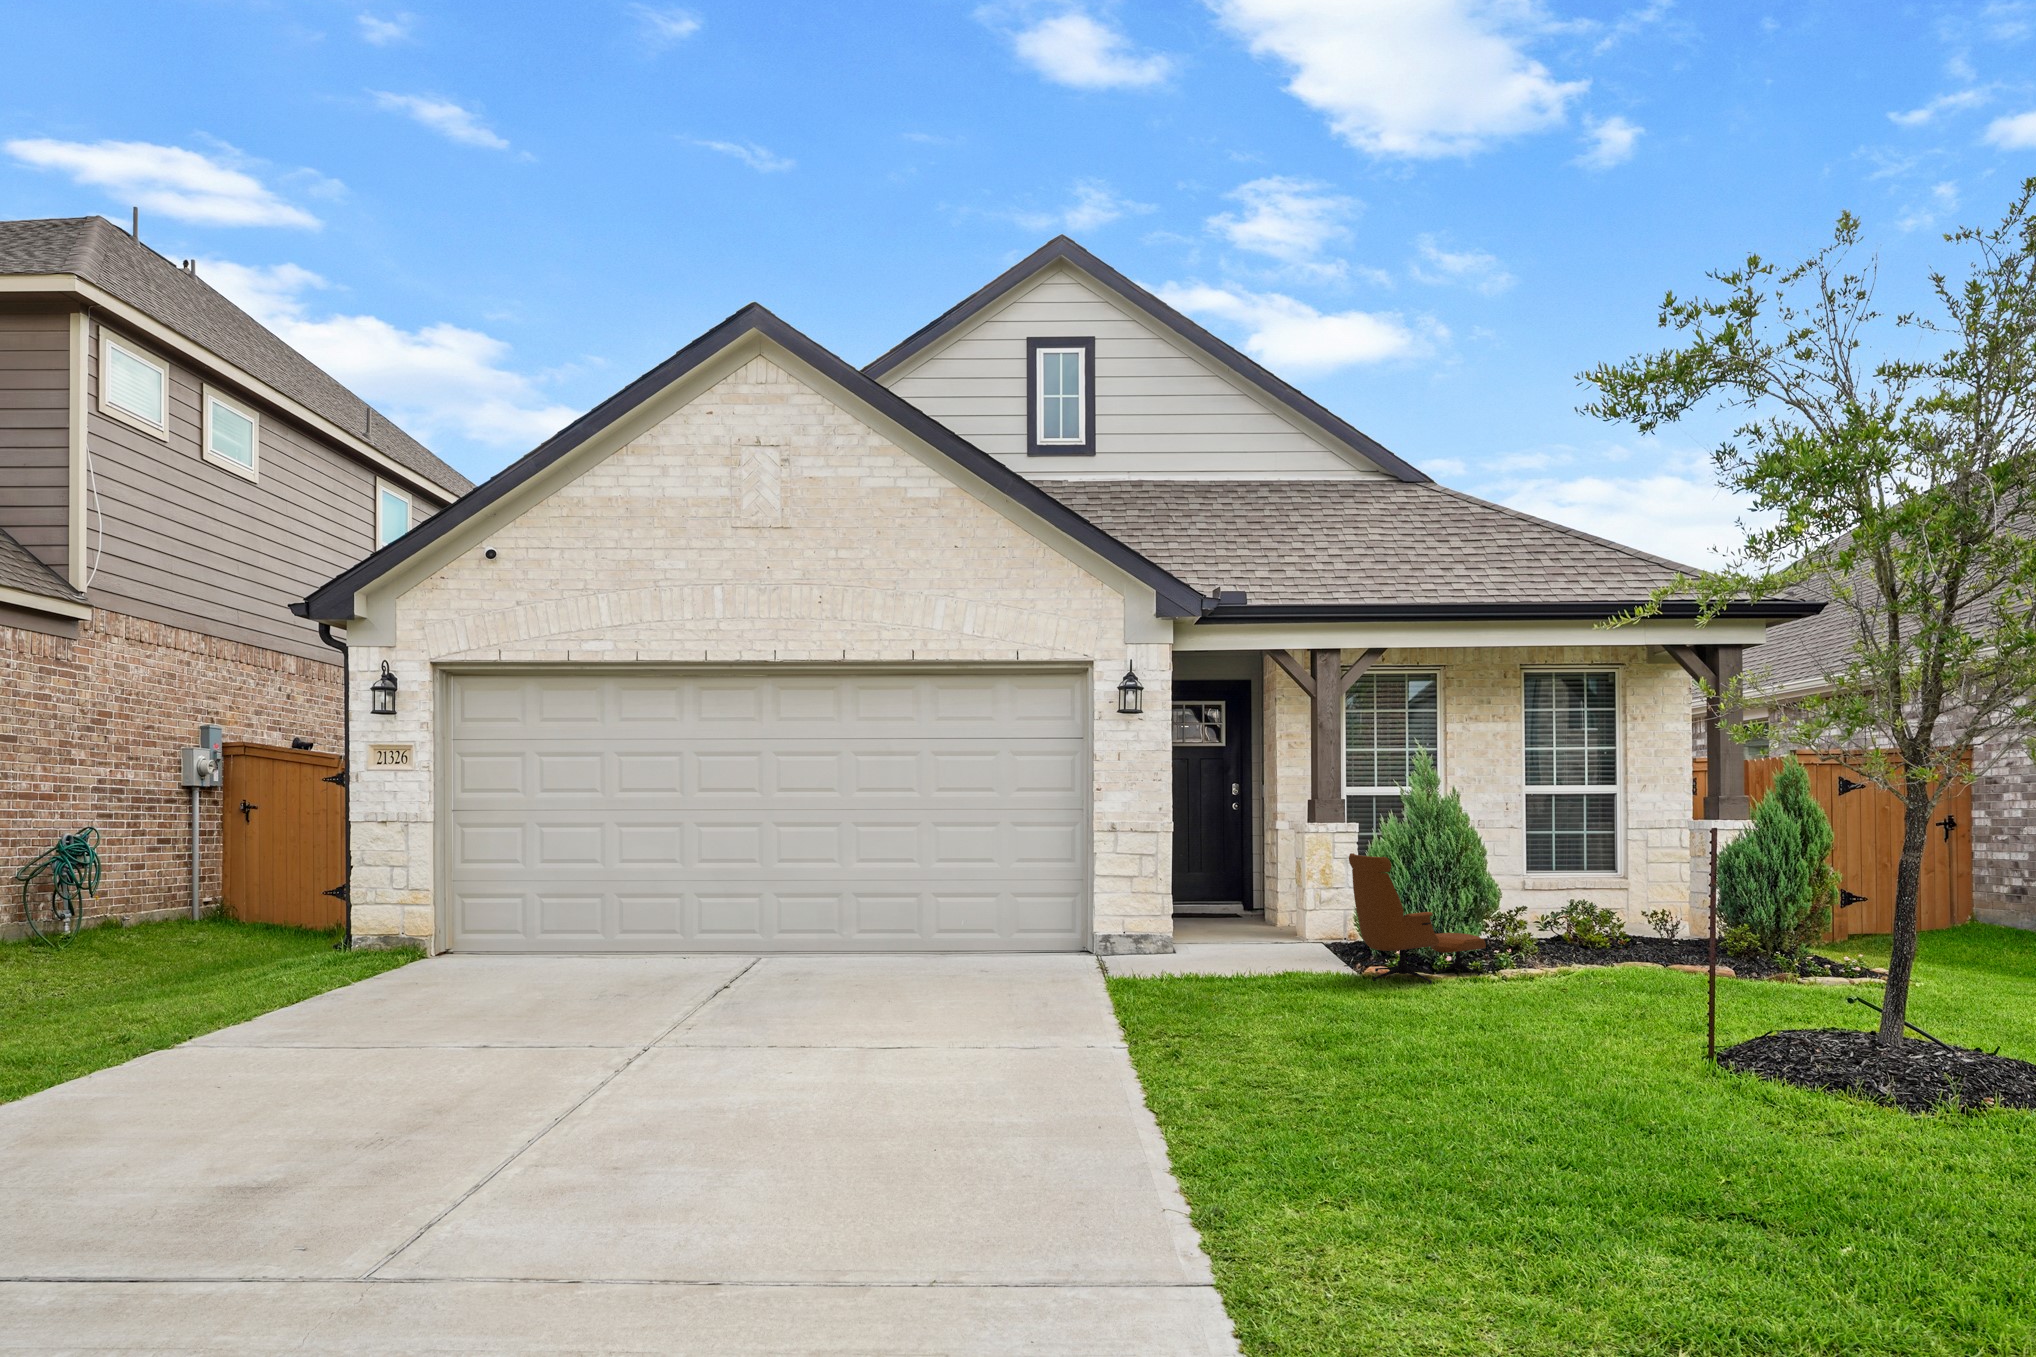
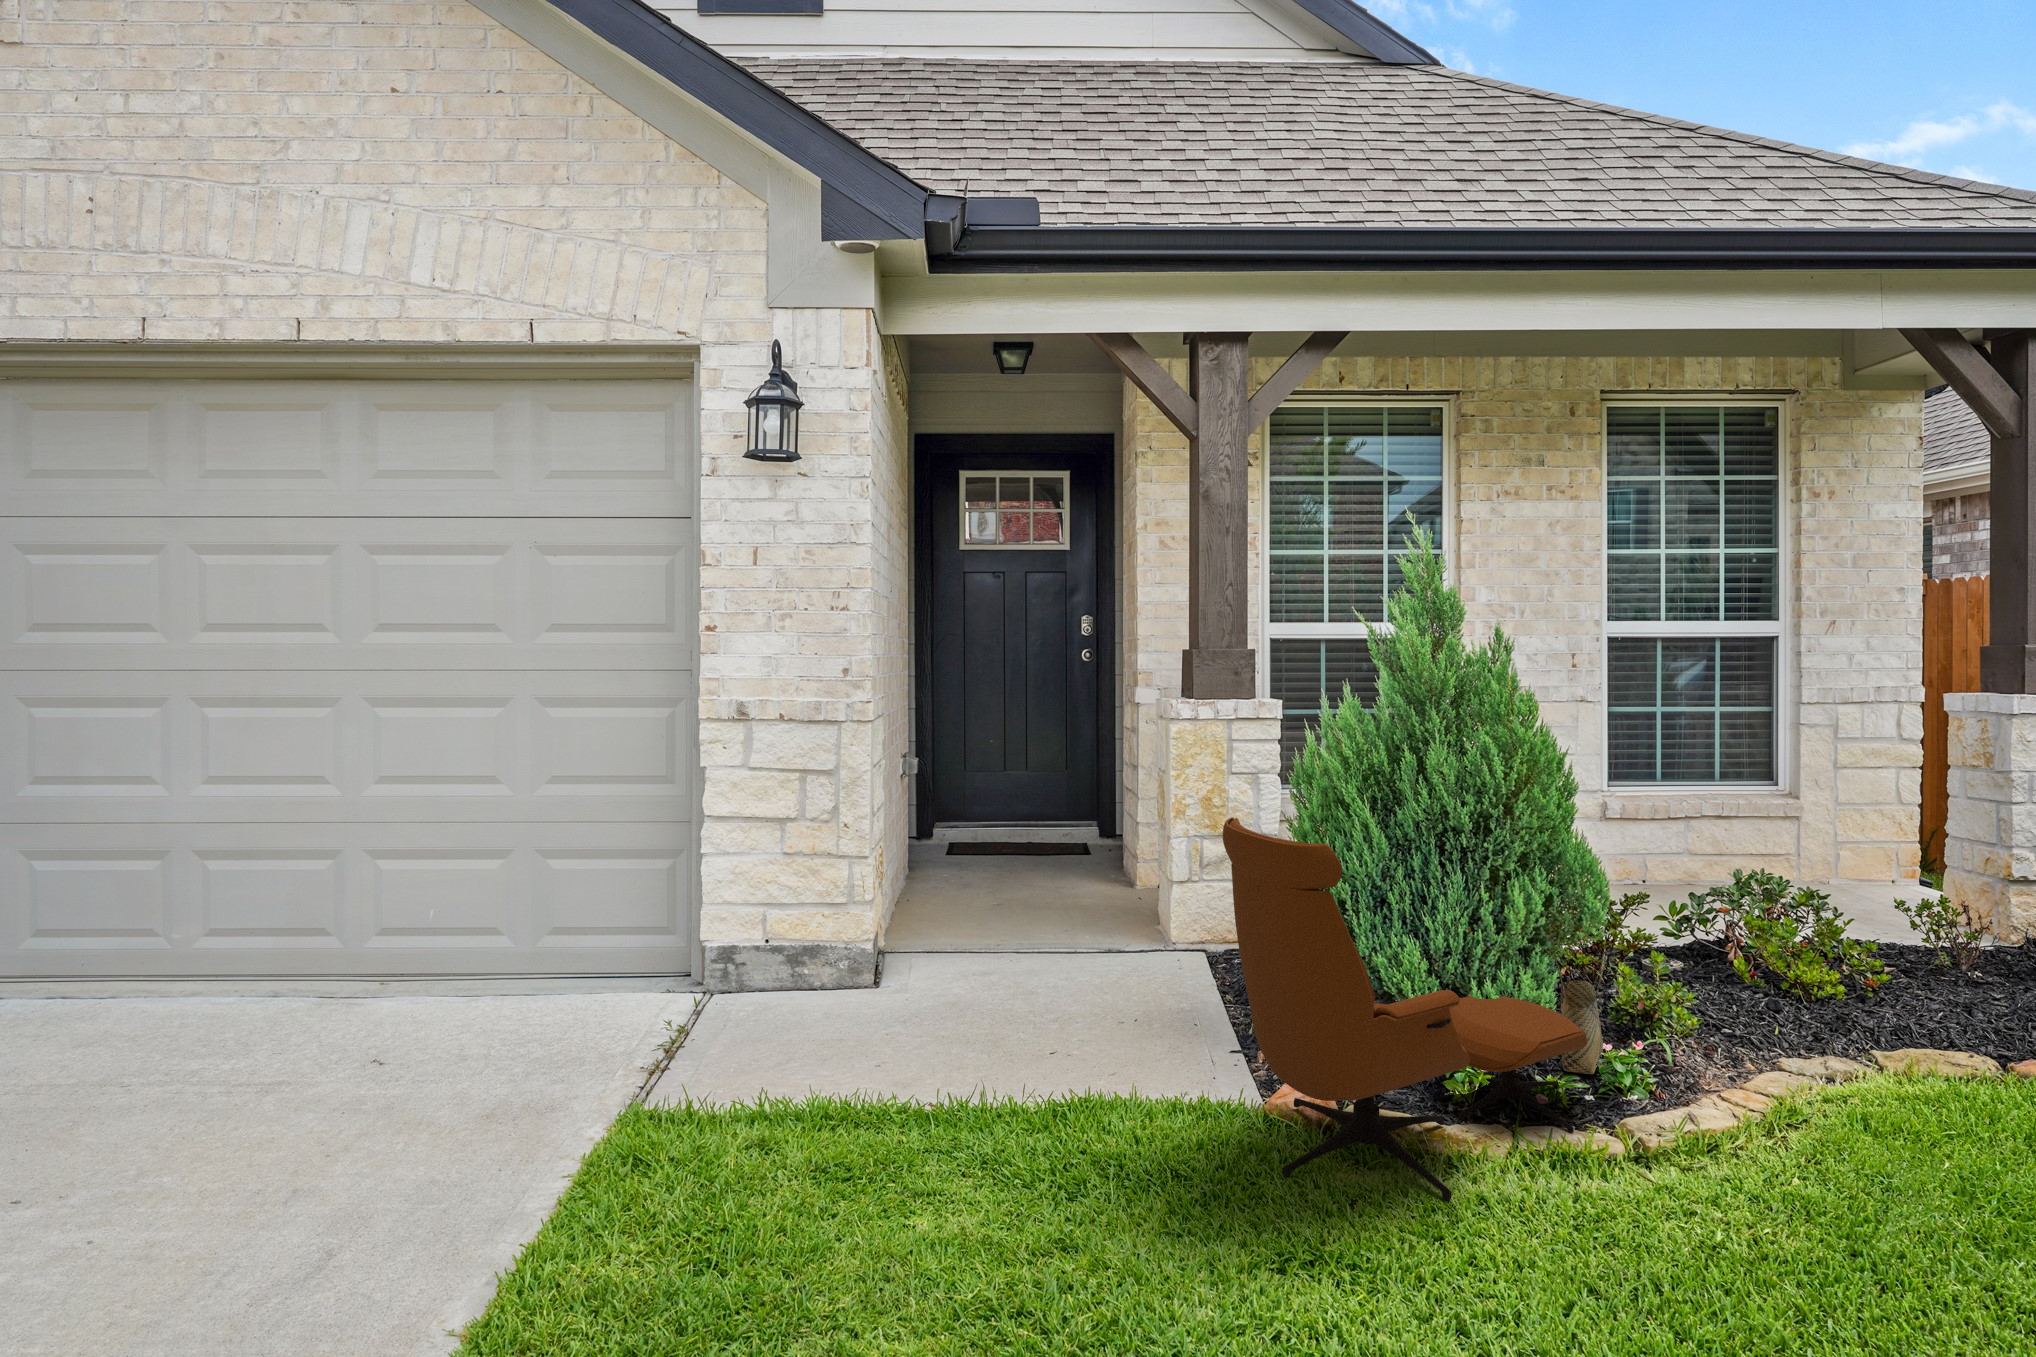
woven basket: none [1478,919,1500,966] -> present [1554,953,1607,1074]

